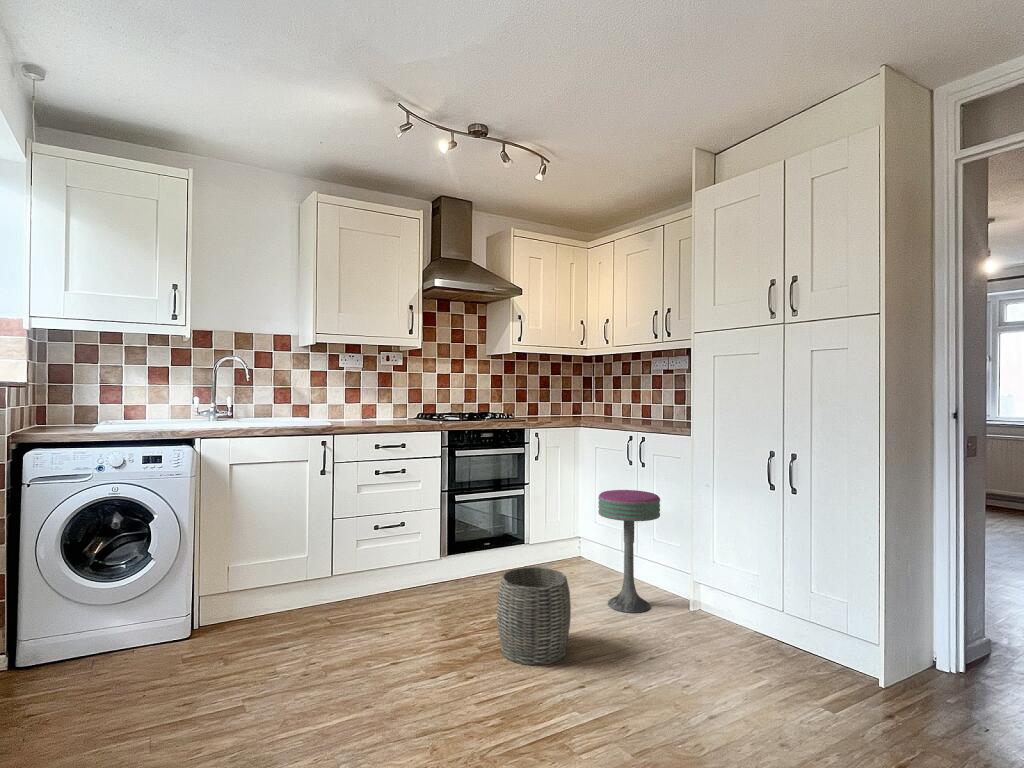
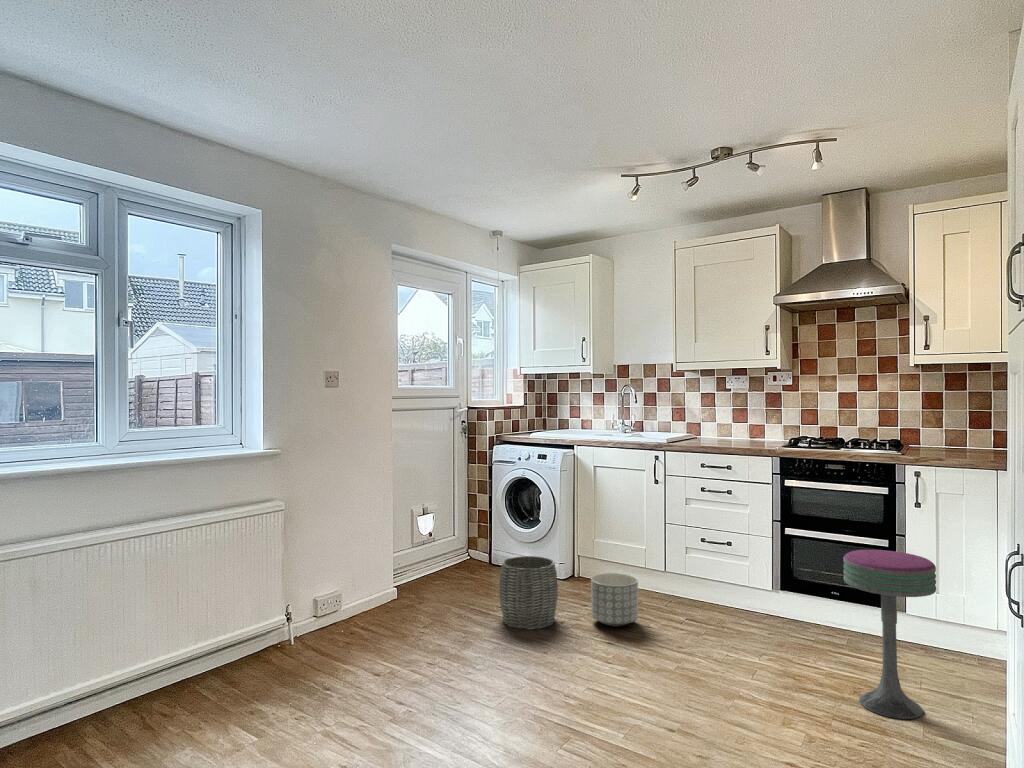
woven basket: present [497,567,571,665] -> present [499,556,558,629]
planter: none [343,586,402,656] -> present [591,573,638,627]

